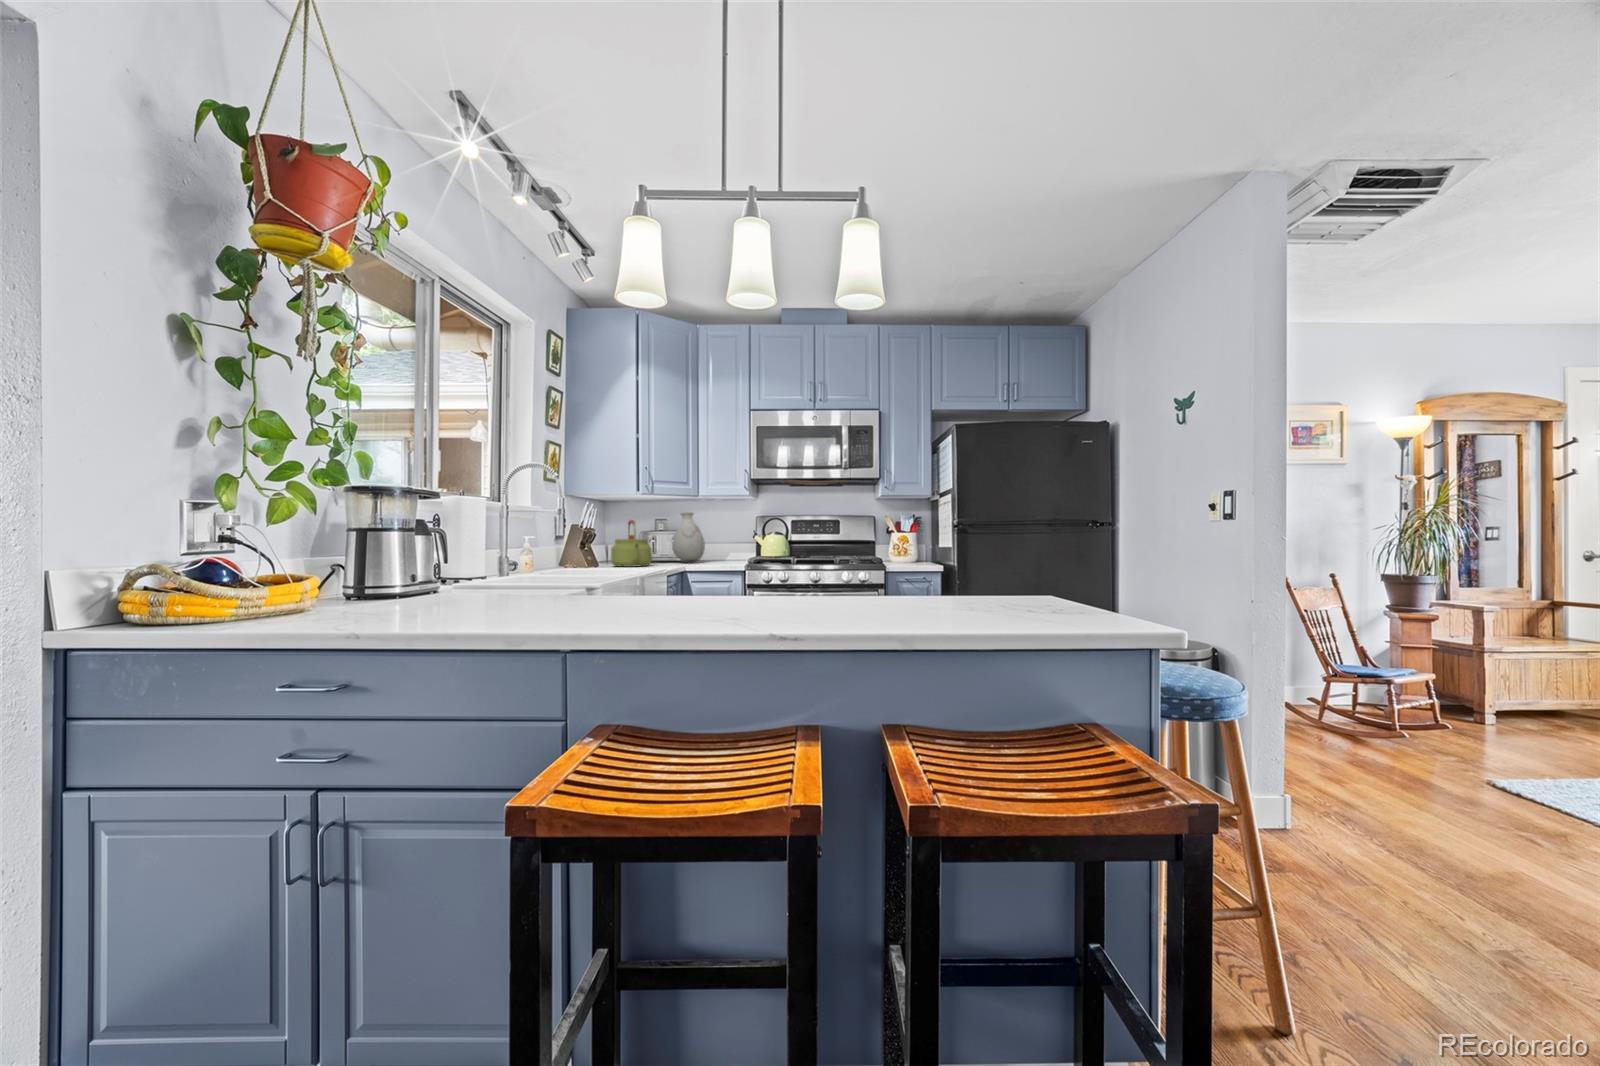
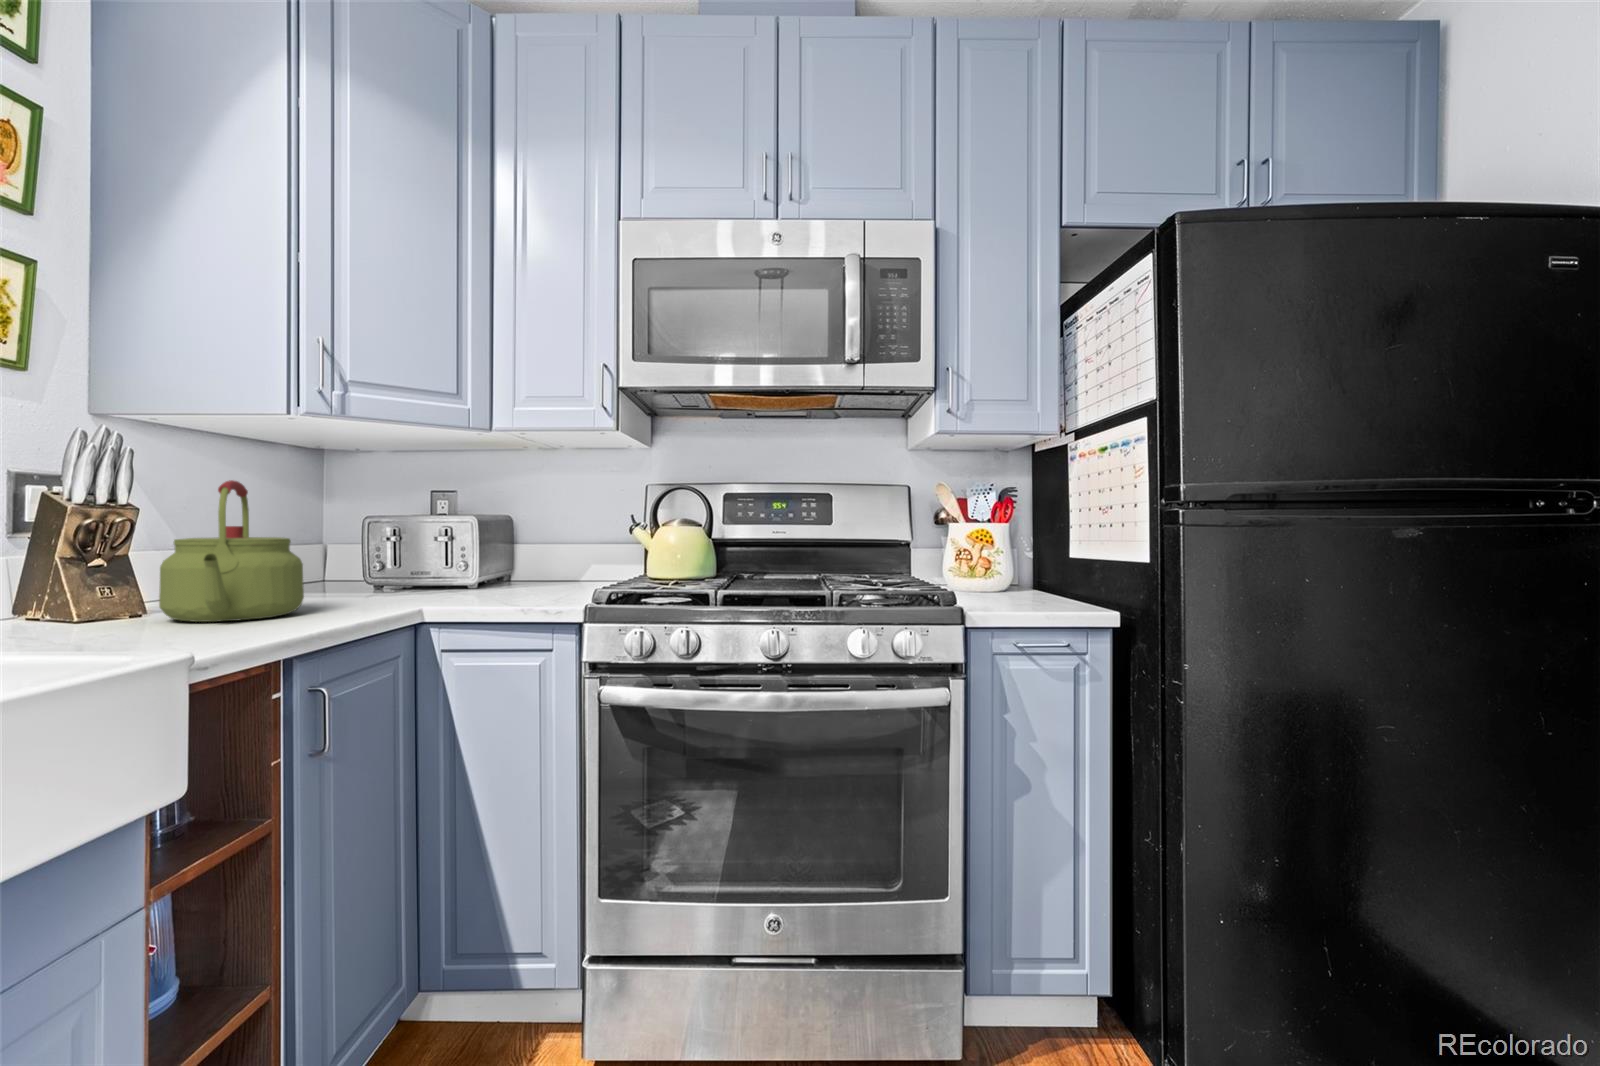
vase: present [672,512,705,563] -> none [407,467,498,596]

